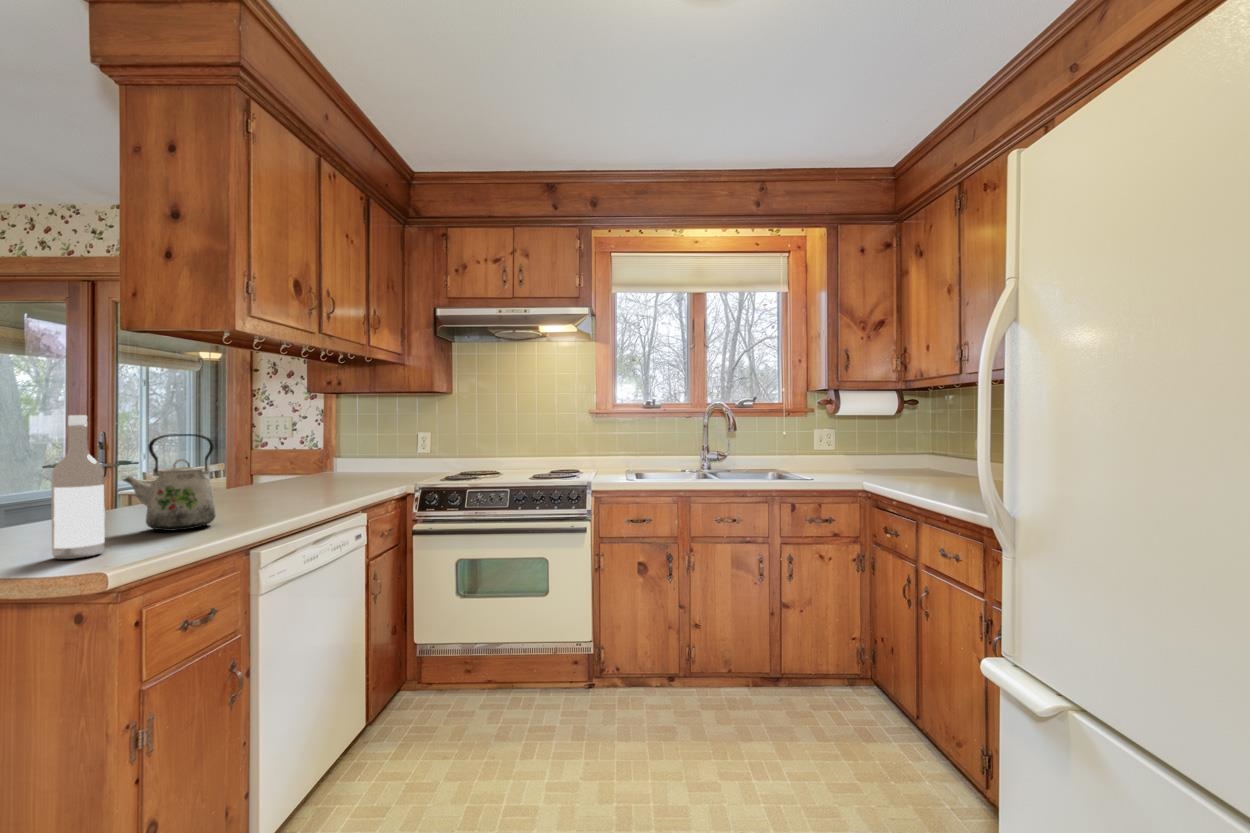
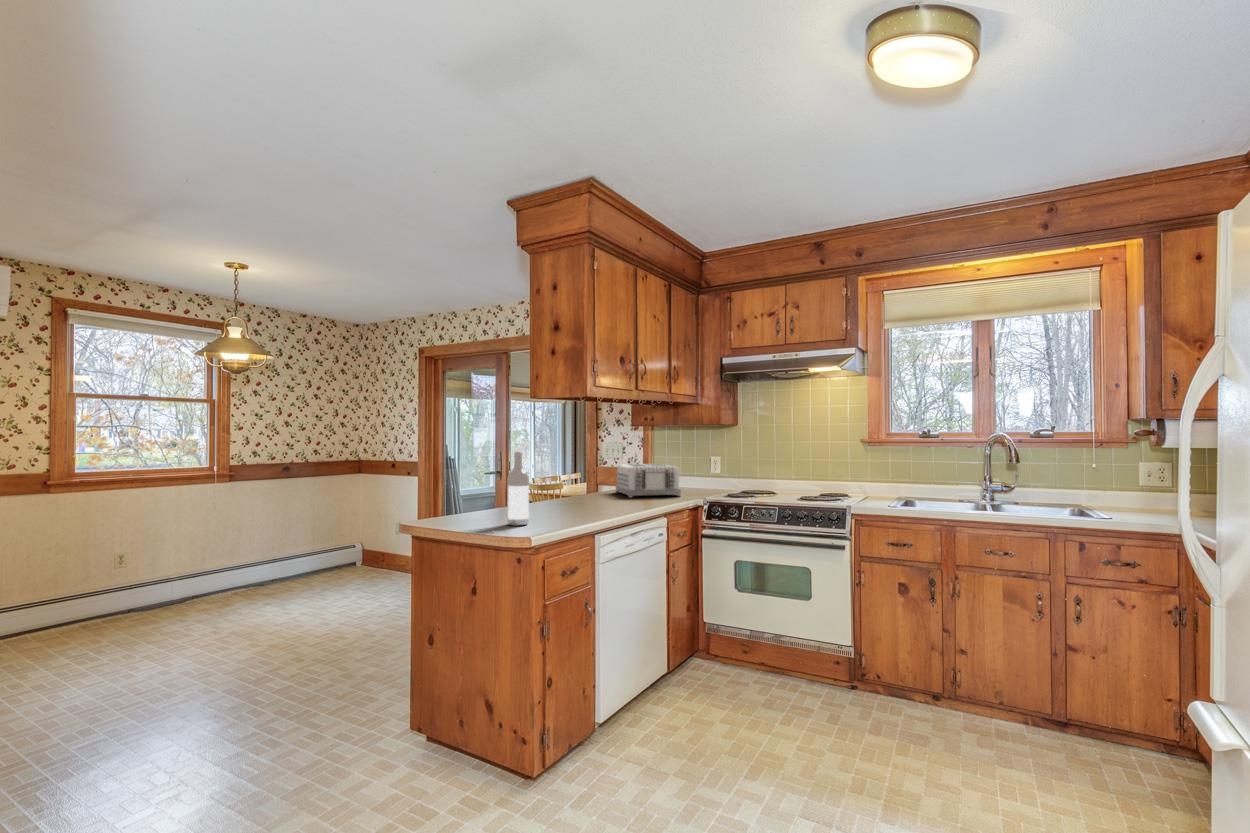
kettle: present [123,434,216,531] -> none [533,457,579,516]
toaster: none [283,444,382,491] -> present [616,464,681,497]

